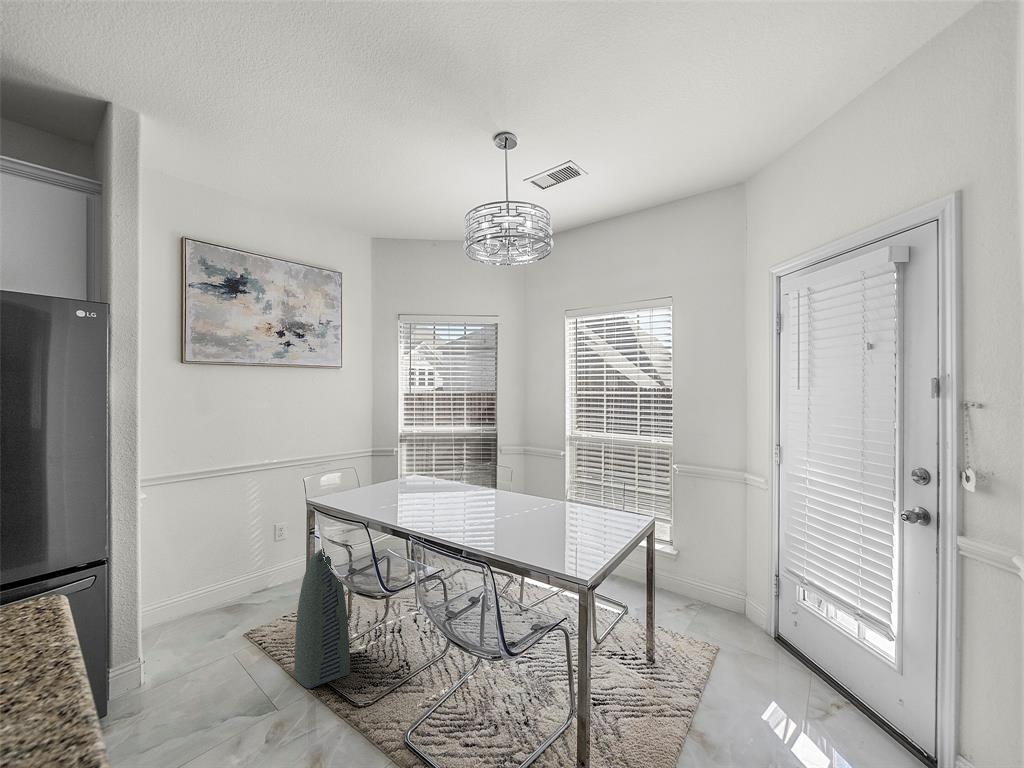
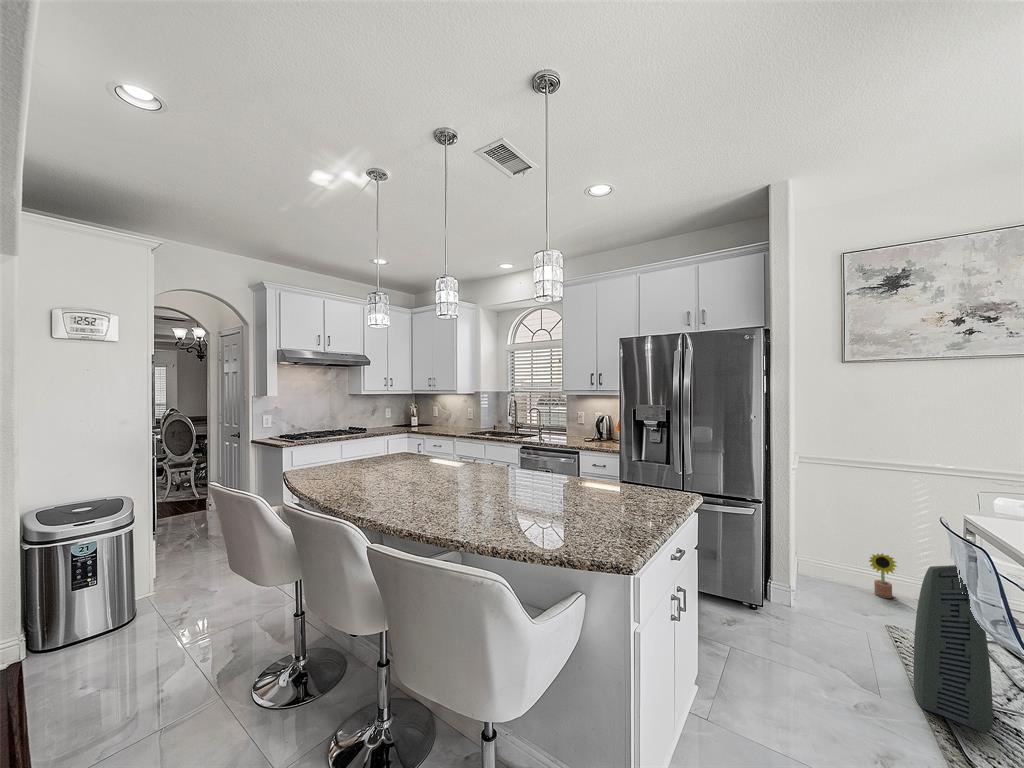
decorative plant: none [210,561,238,608] -> present [869,553,897,598]

